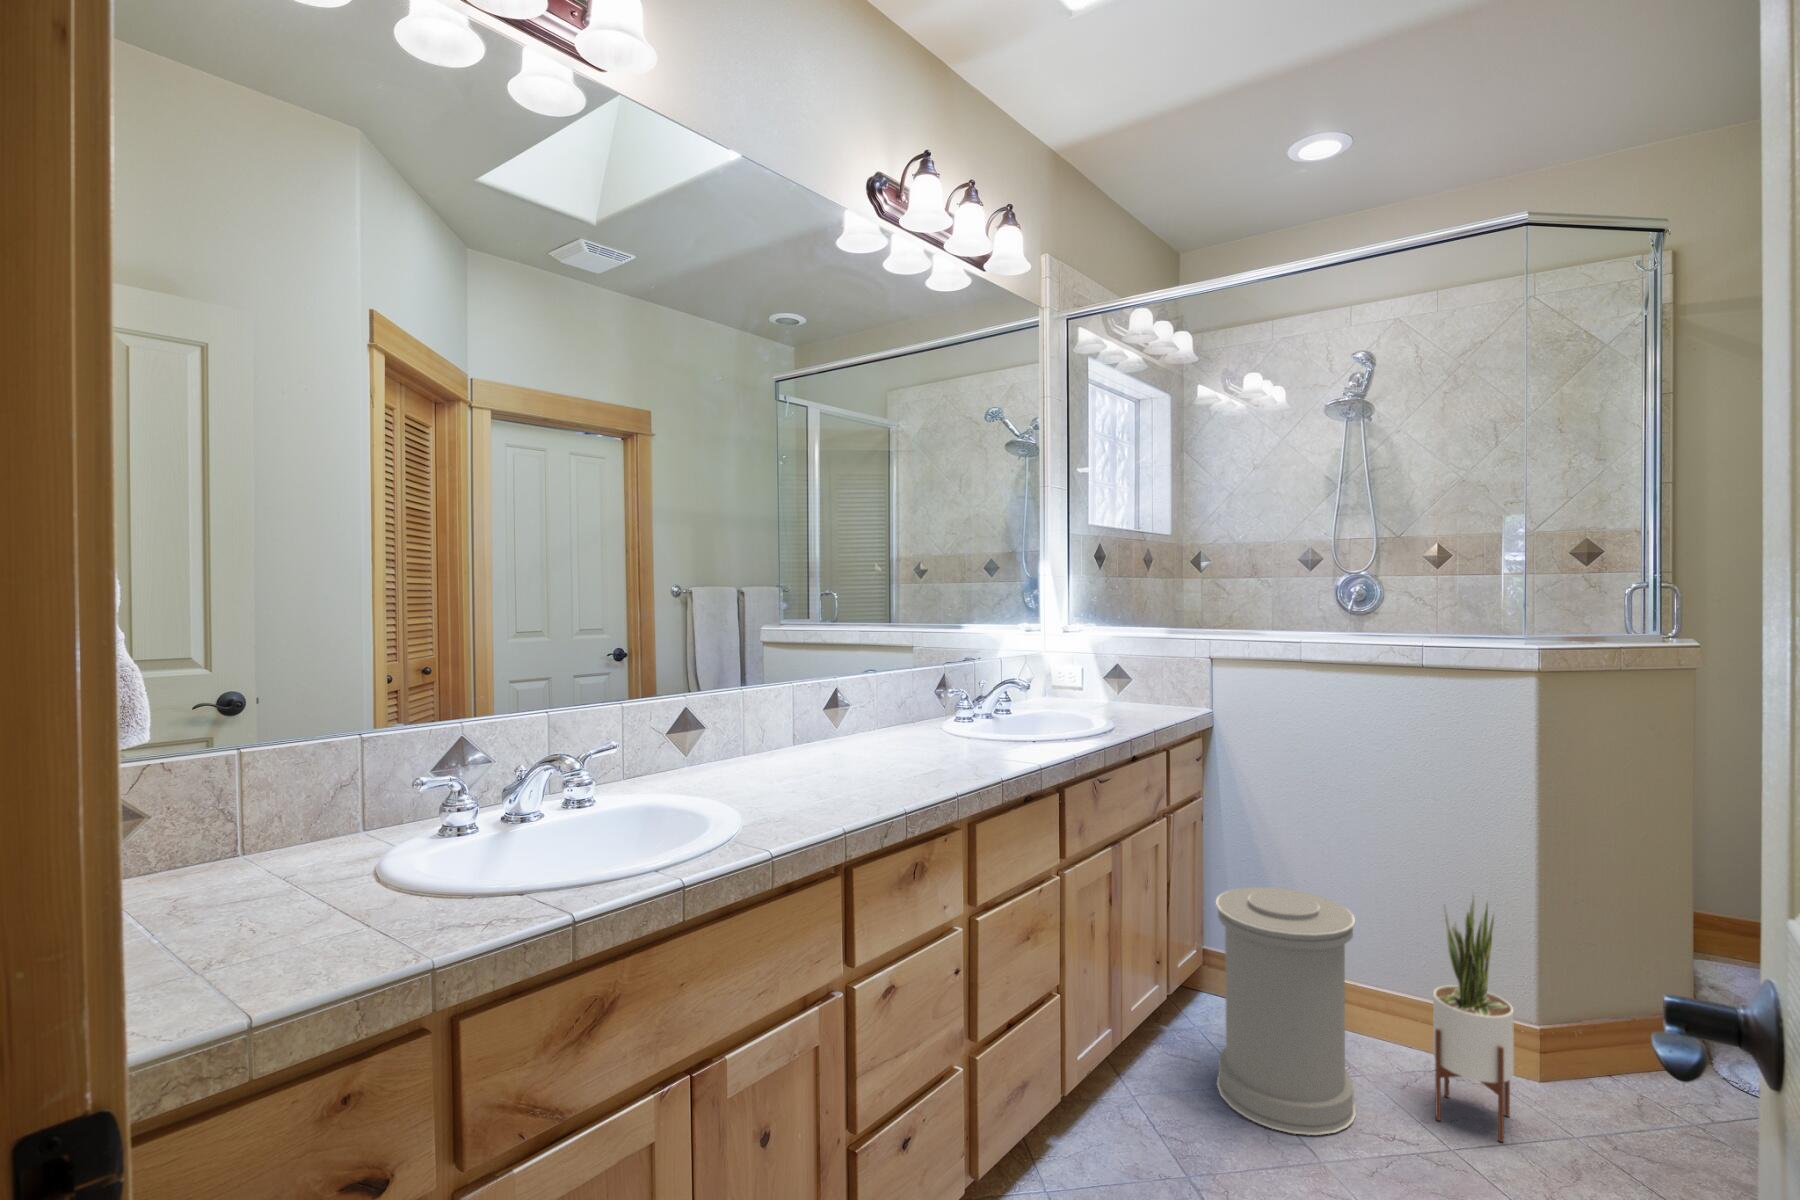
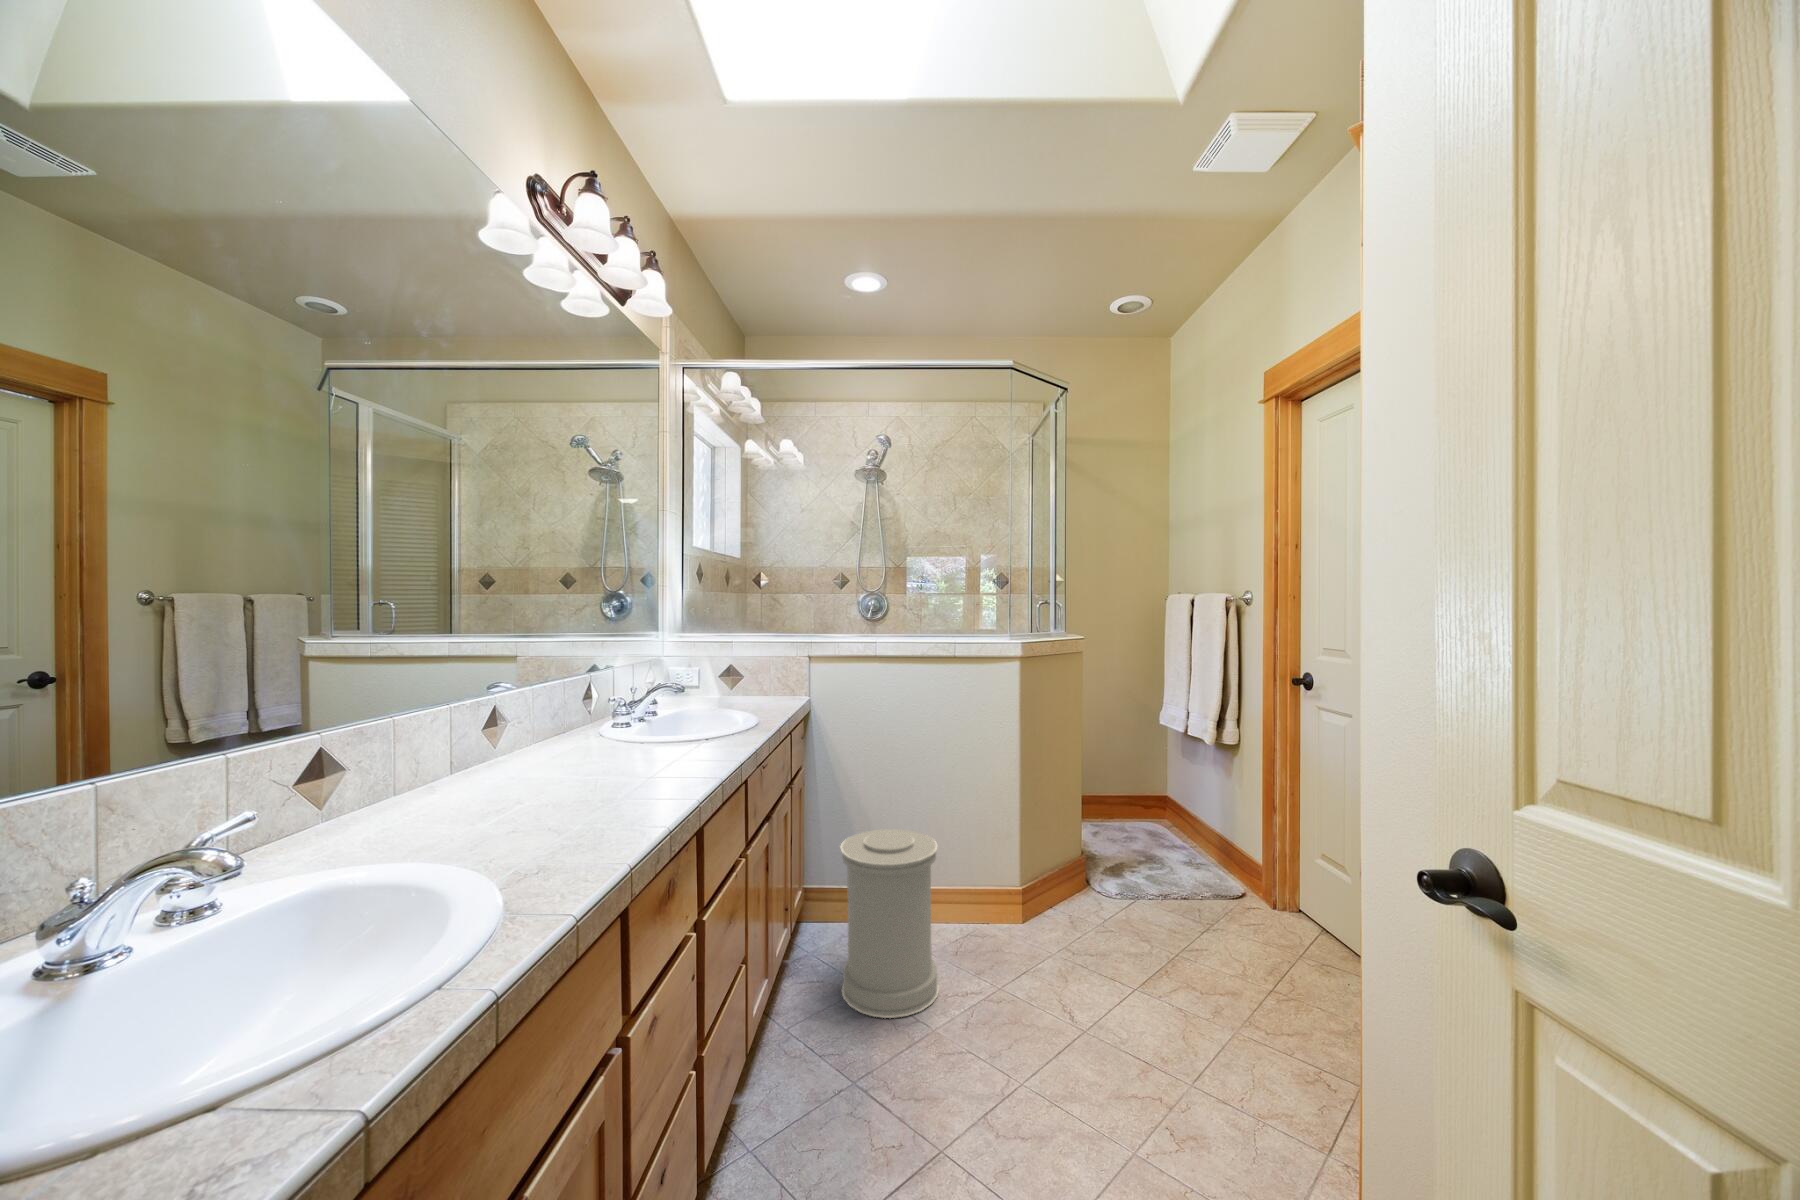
potted plant: present [1433,893,1514,1142] -> none [976,806,1022,971]

